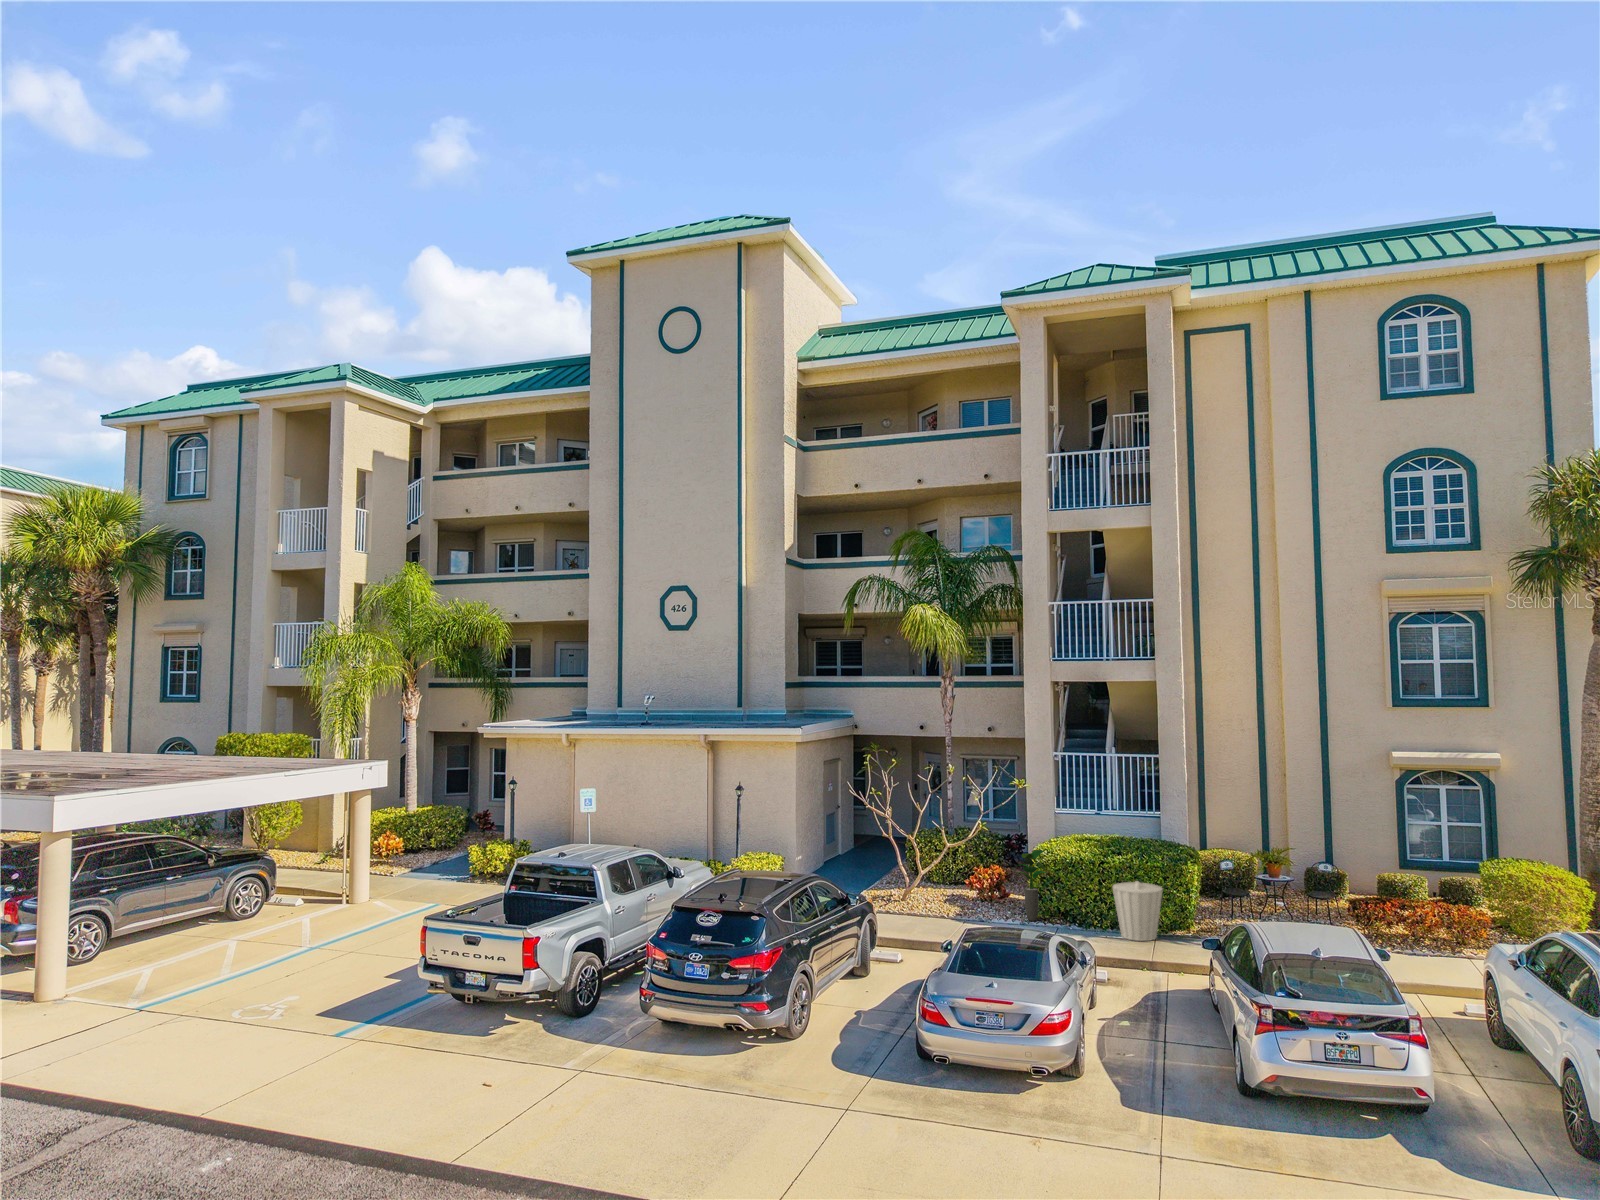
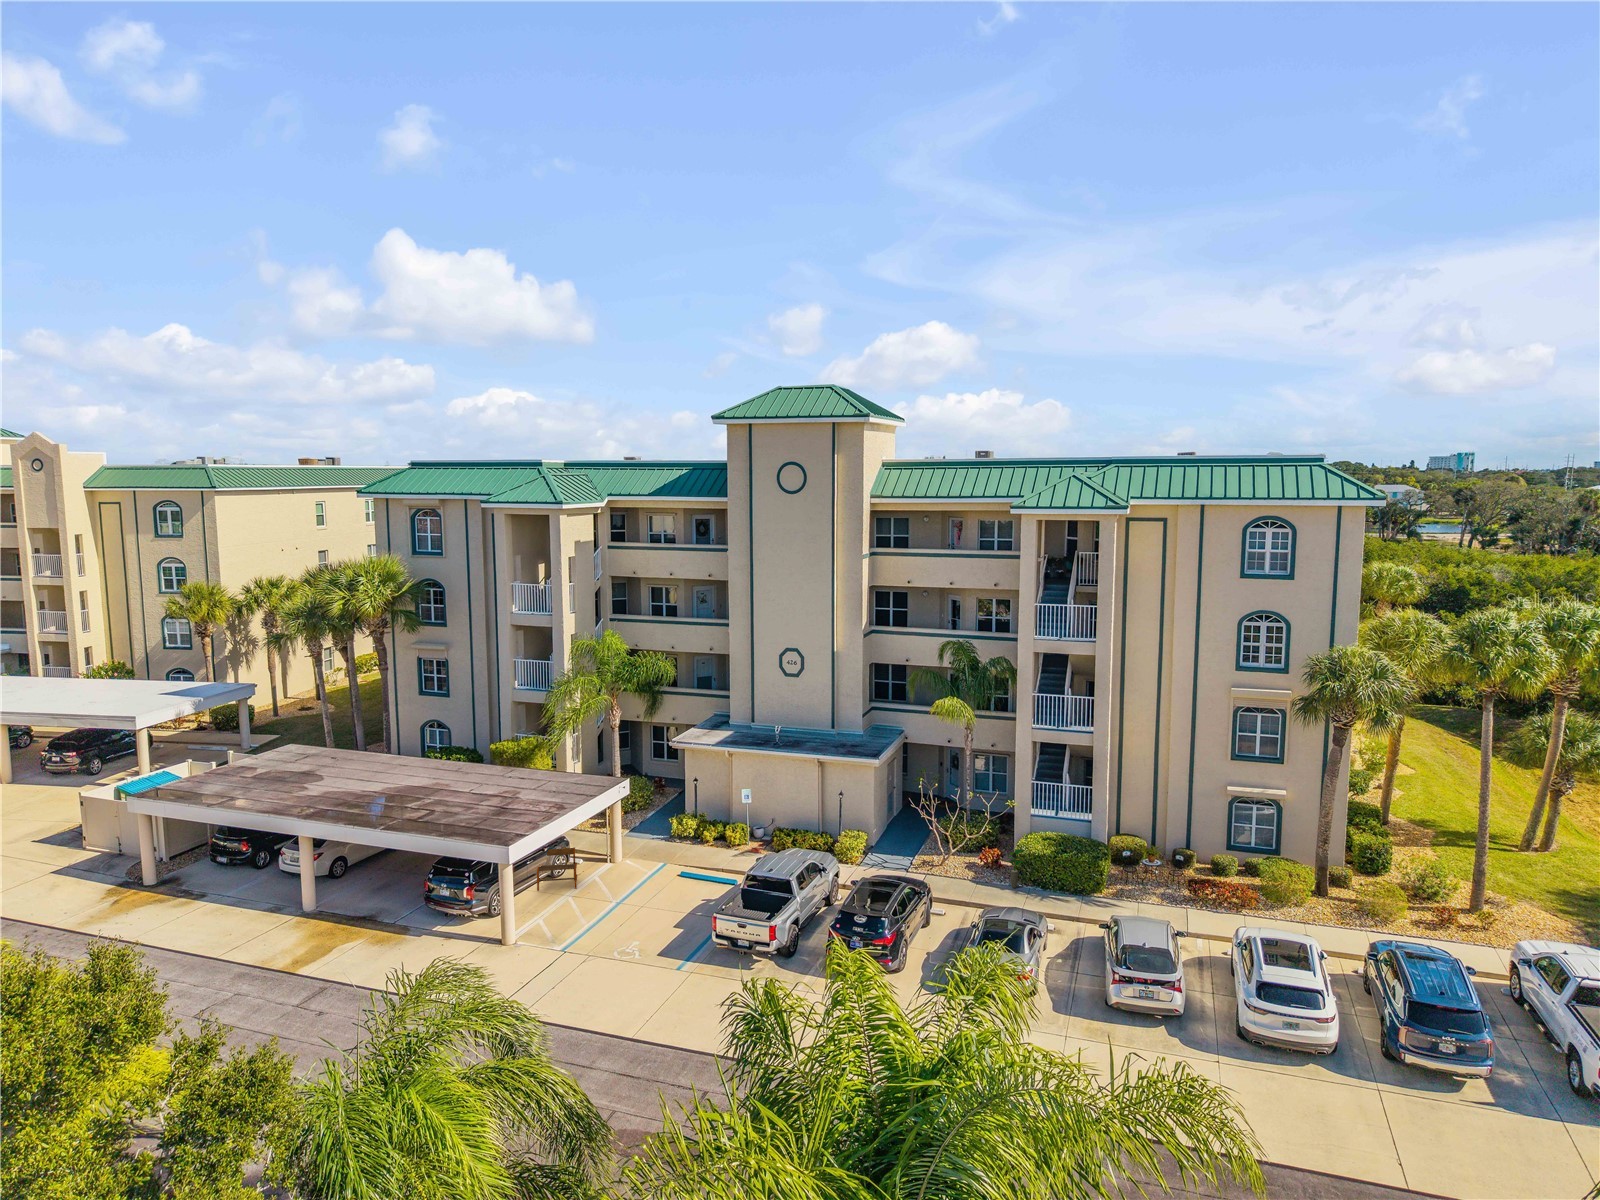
bench: none [186,862,271,935] -> present [537,847,577,891]
trash can: present [1113,881,1163,941] -> none [1060,871,1087,905]

